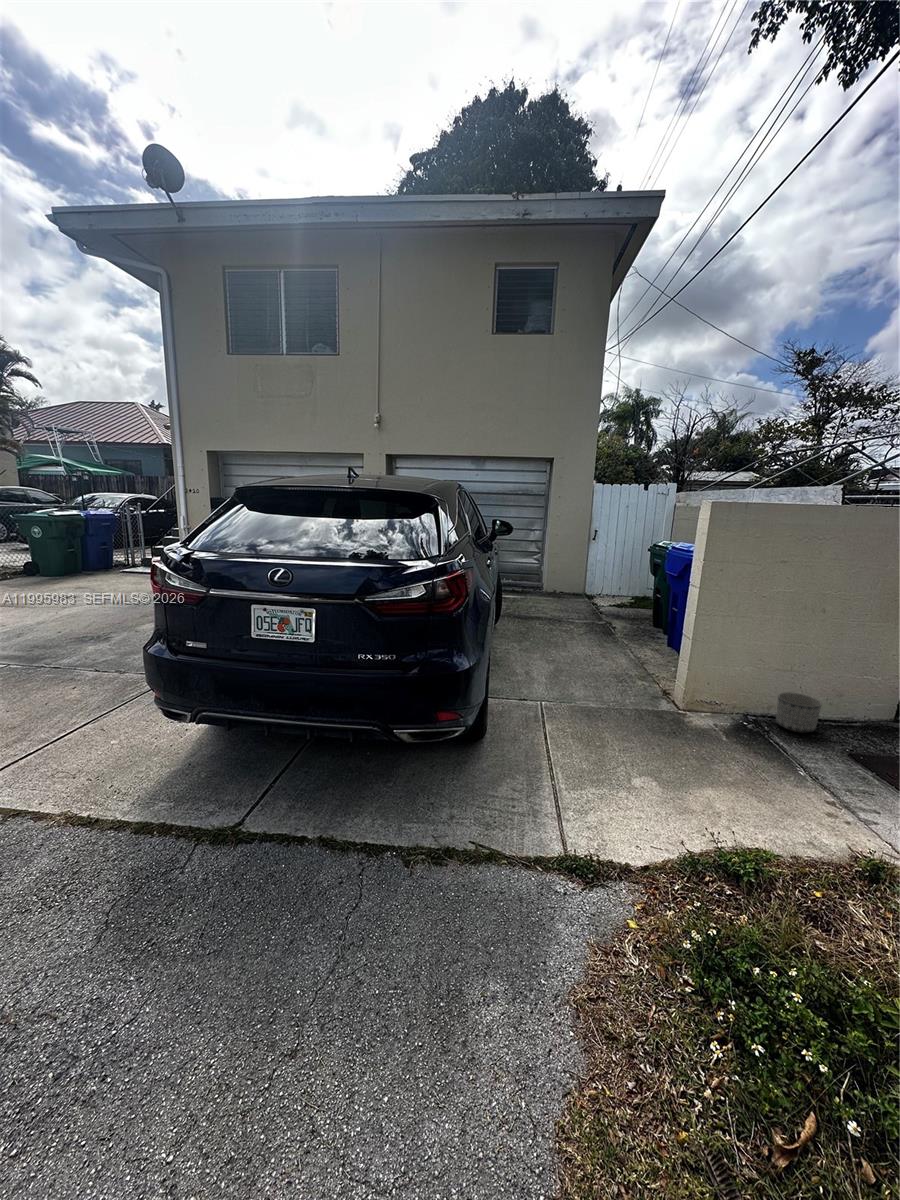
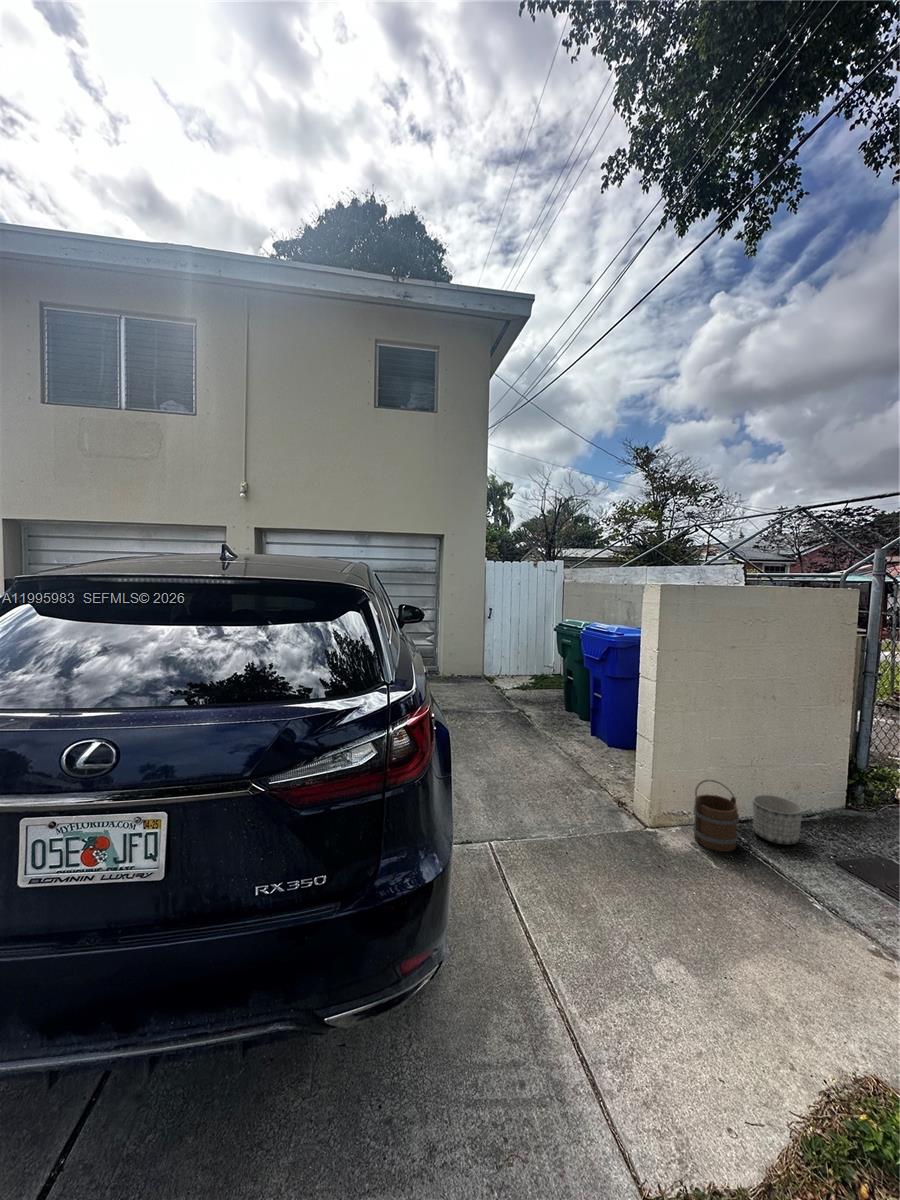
bucket: none [717,673,759,730] -> present [693,780,739,851]

